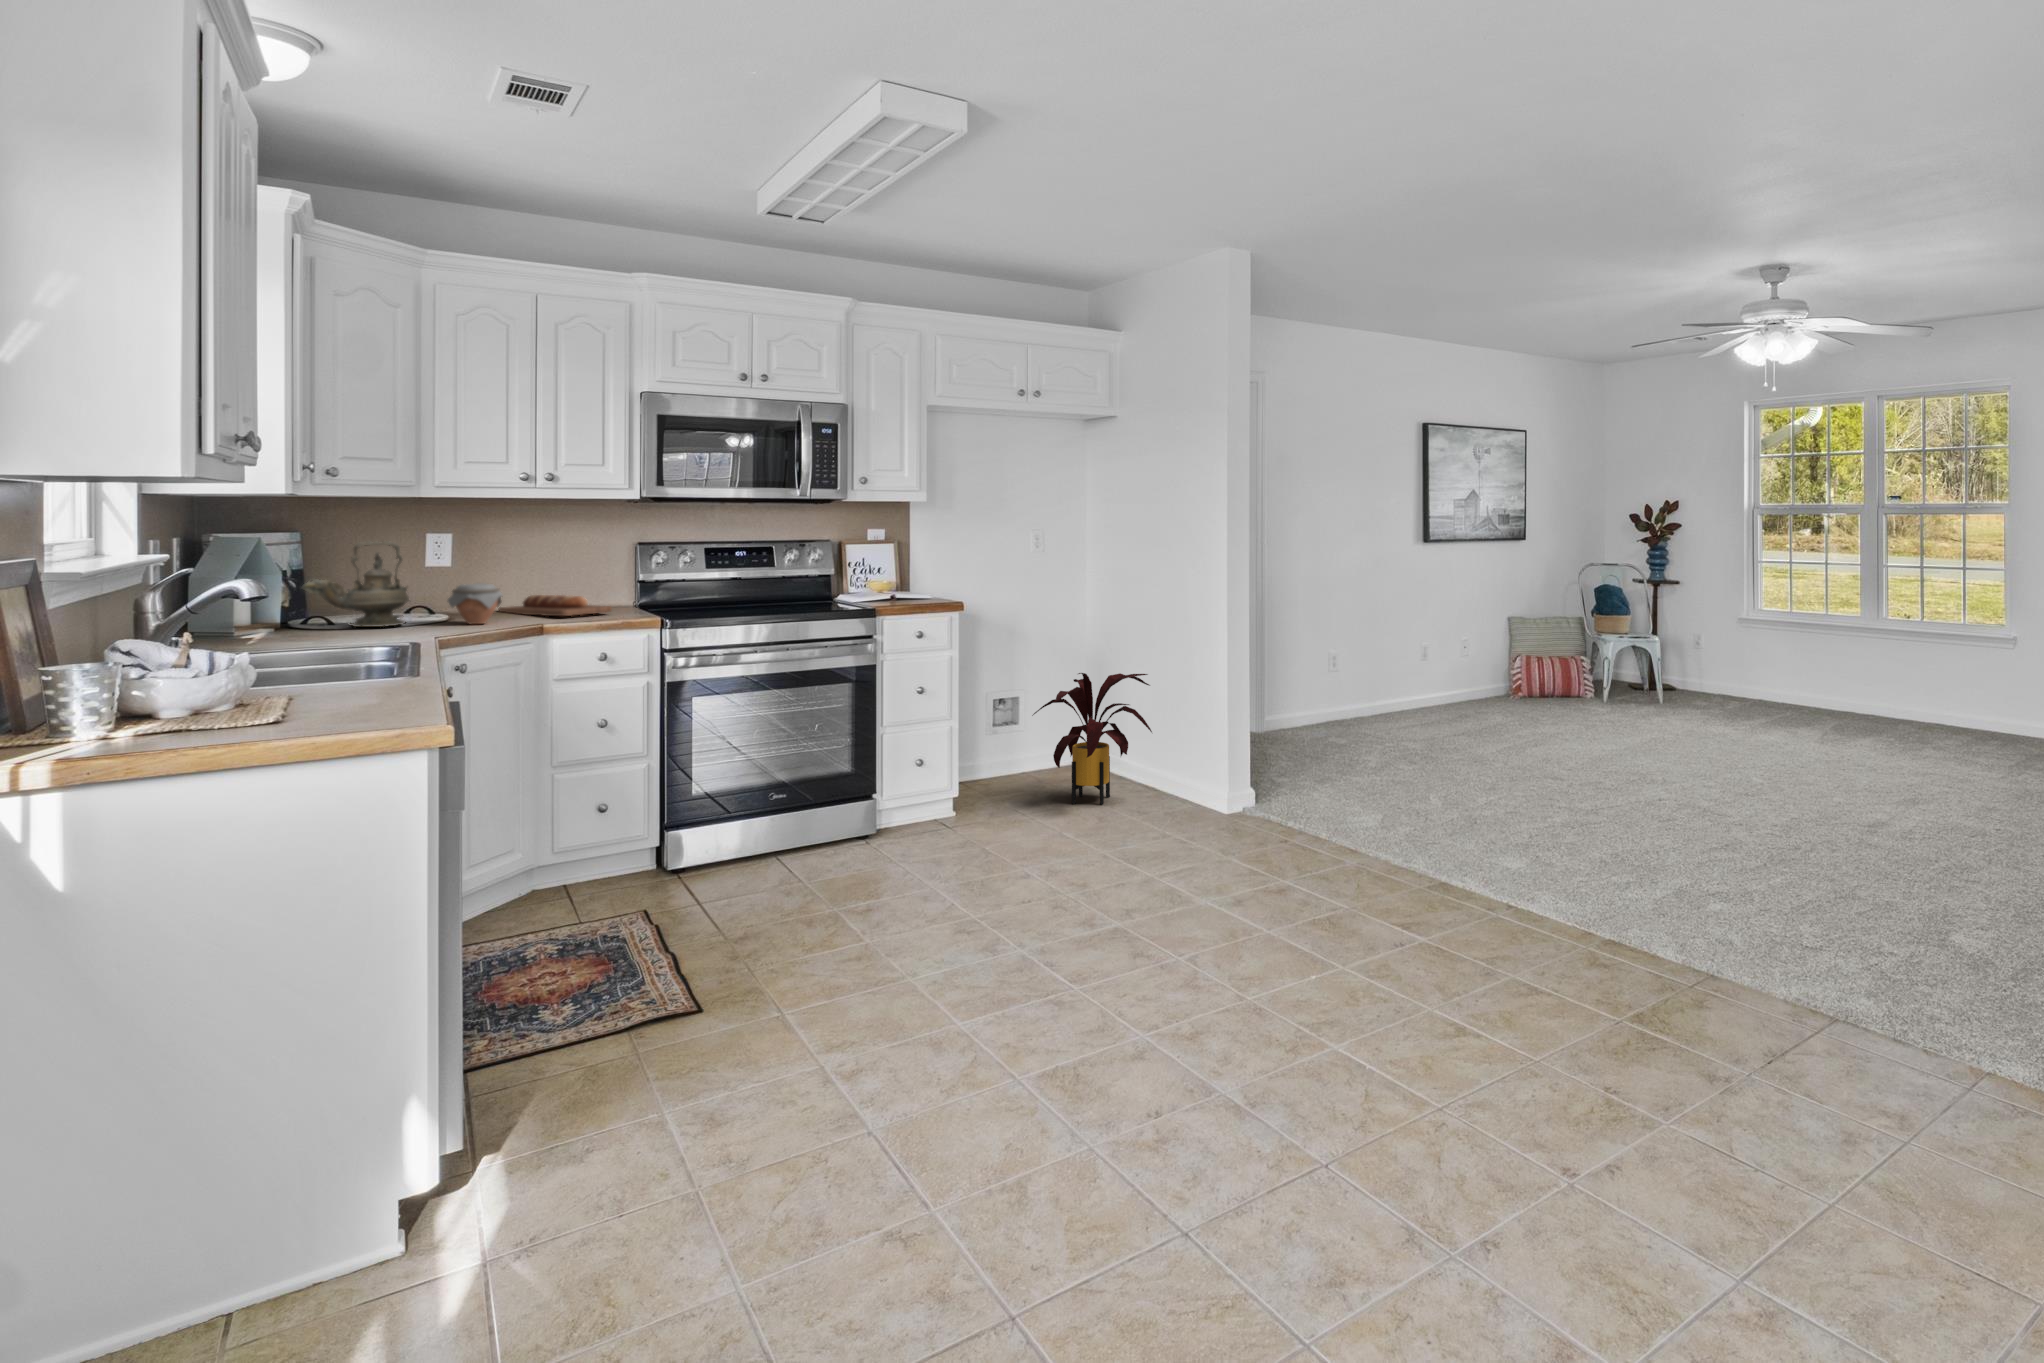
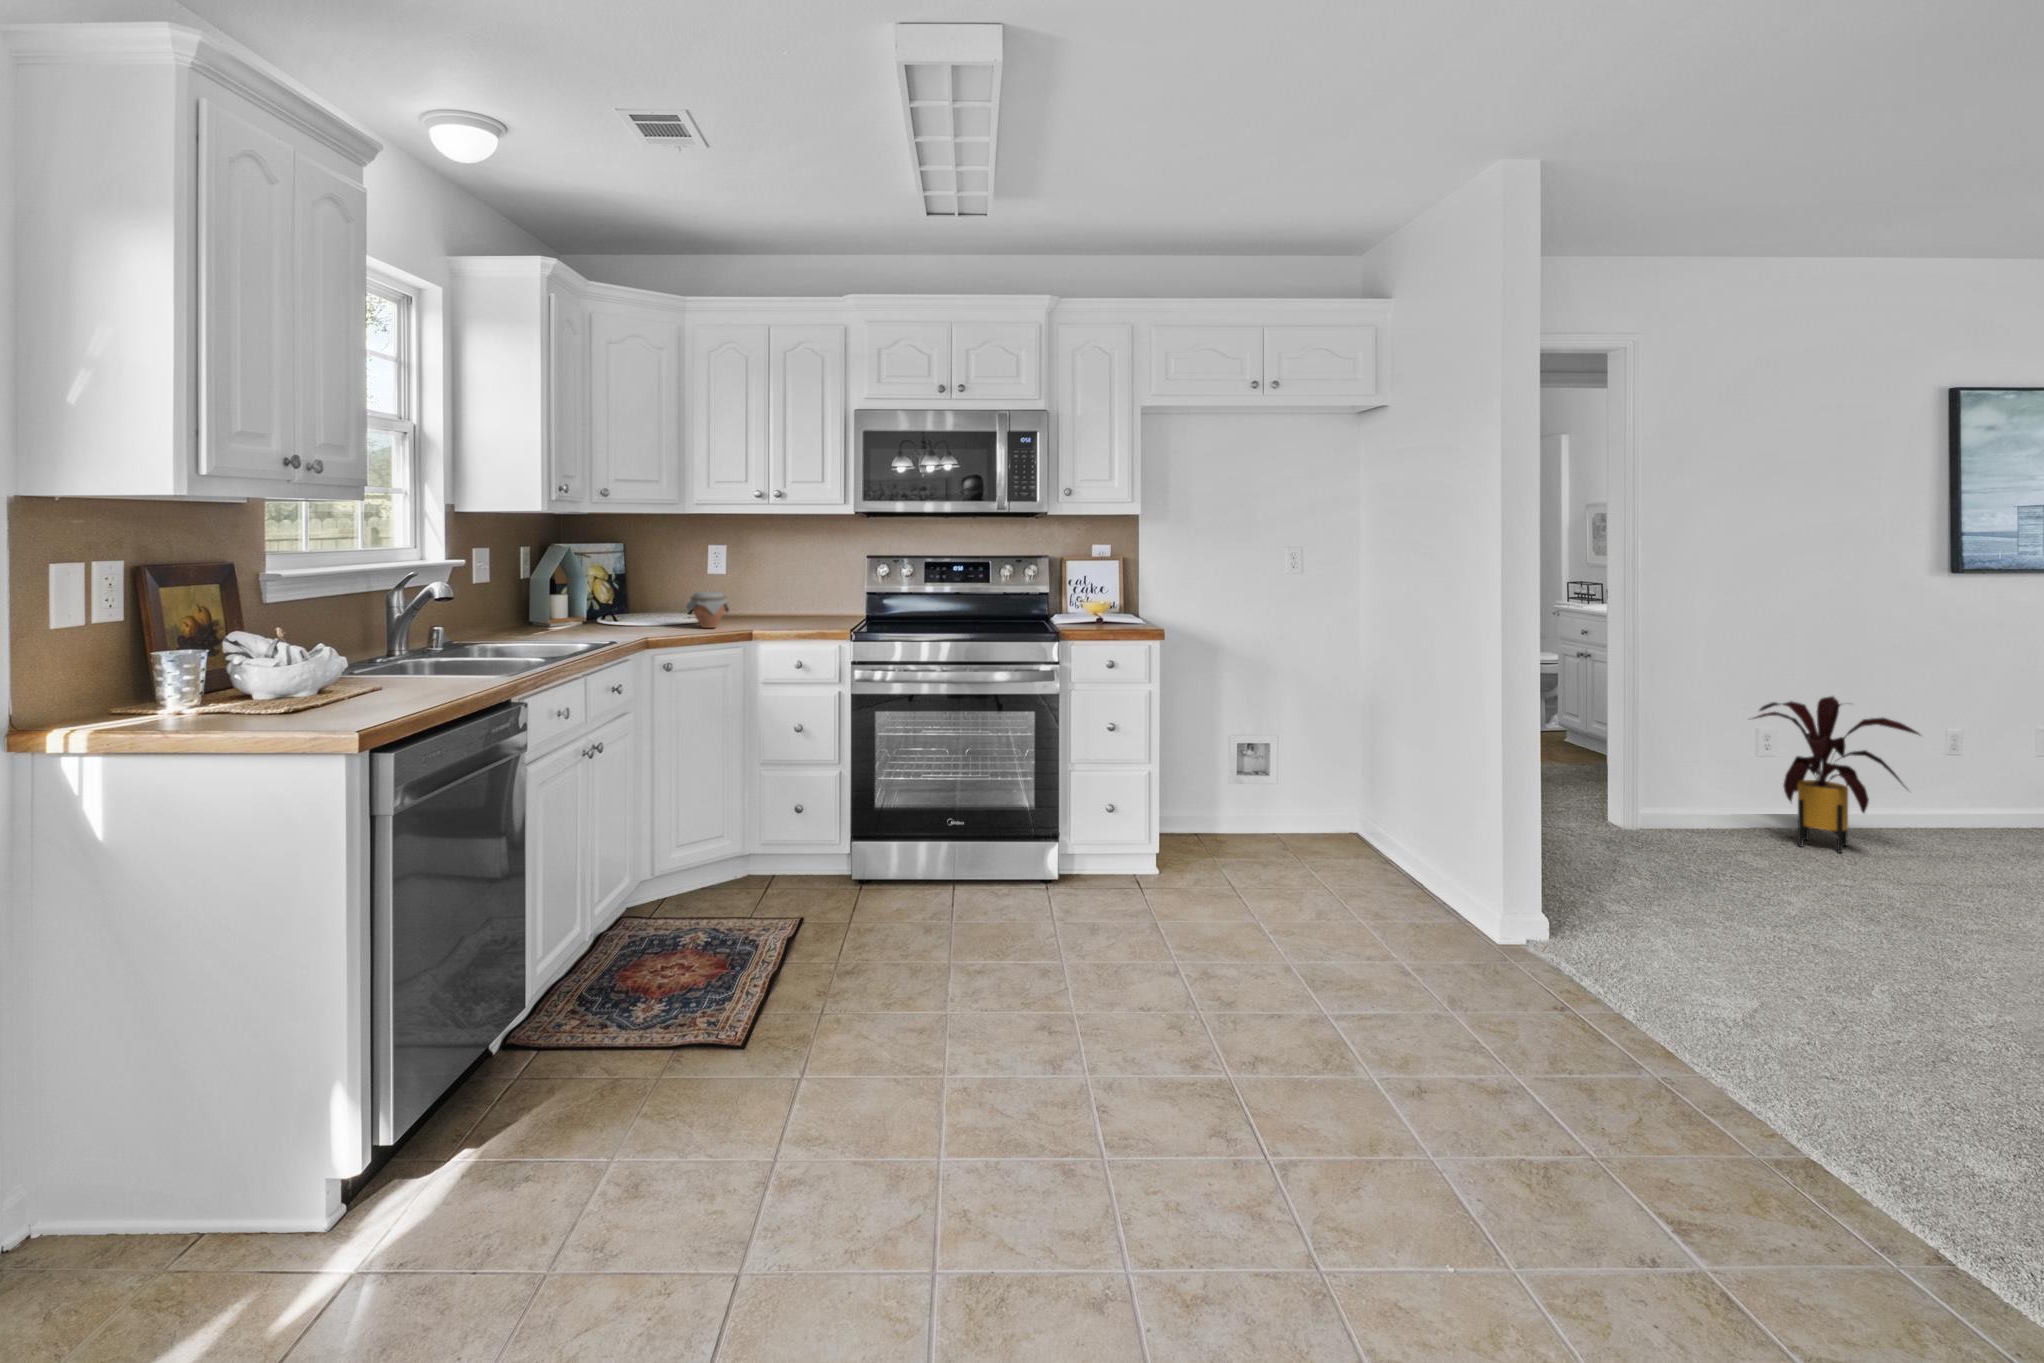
teapot: present [302,541,409,627] -> none [585,552,663,626]
bread loaf: present [498,595,612,616] -> none [752,603,830,624]
house plant: present [1032,673,1152,805] -> present [1755,696,1920,853]

